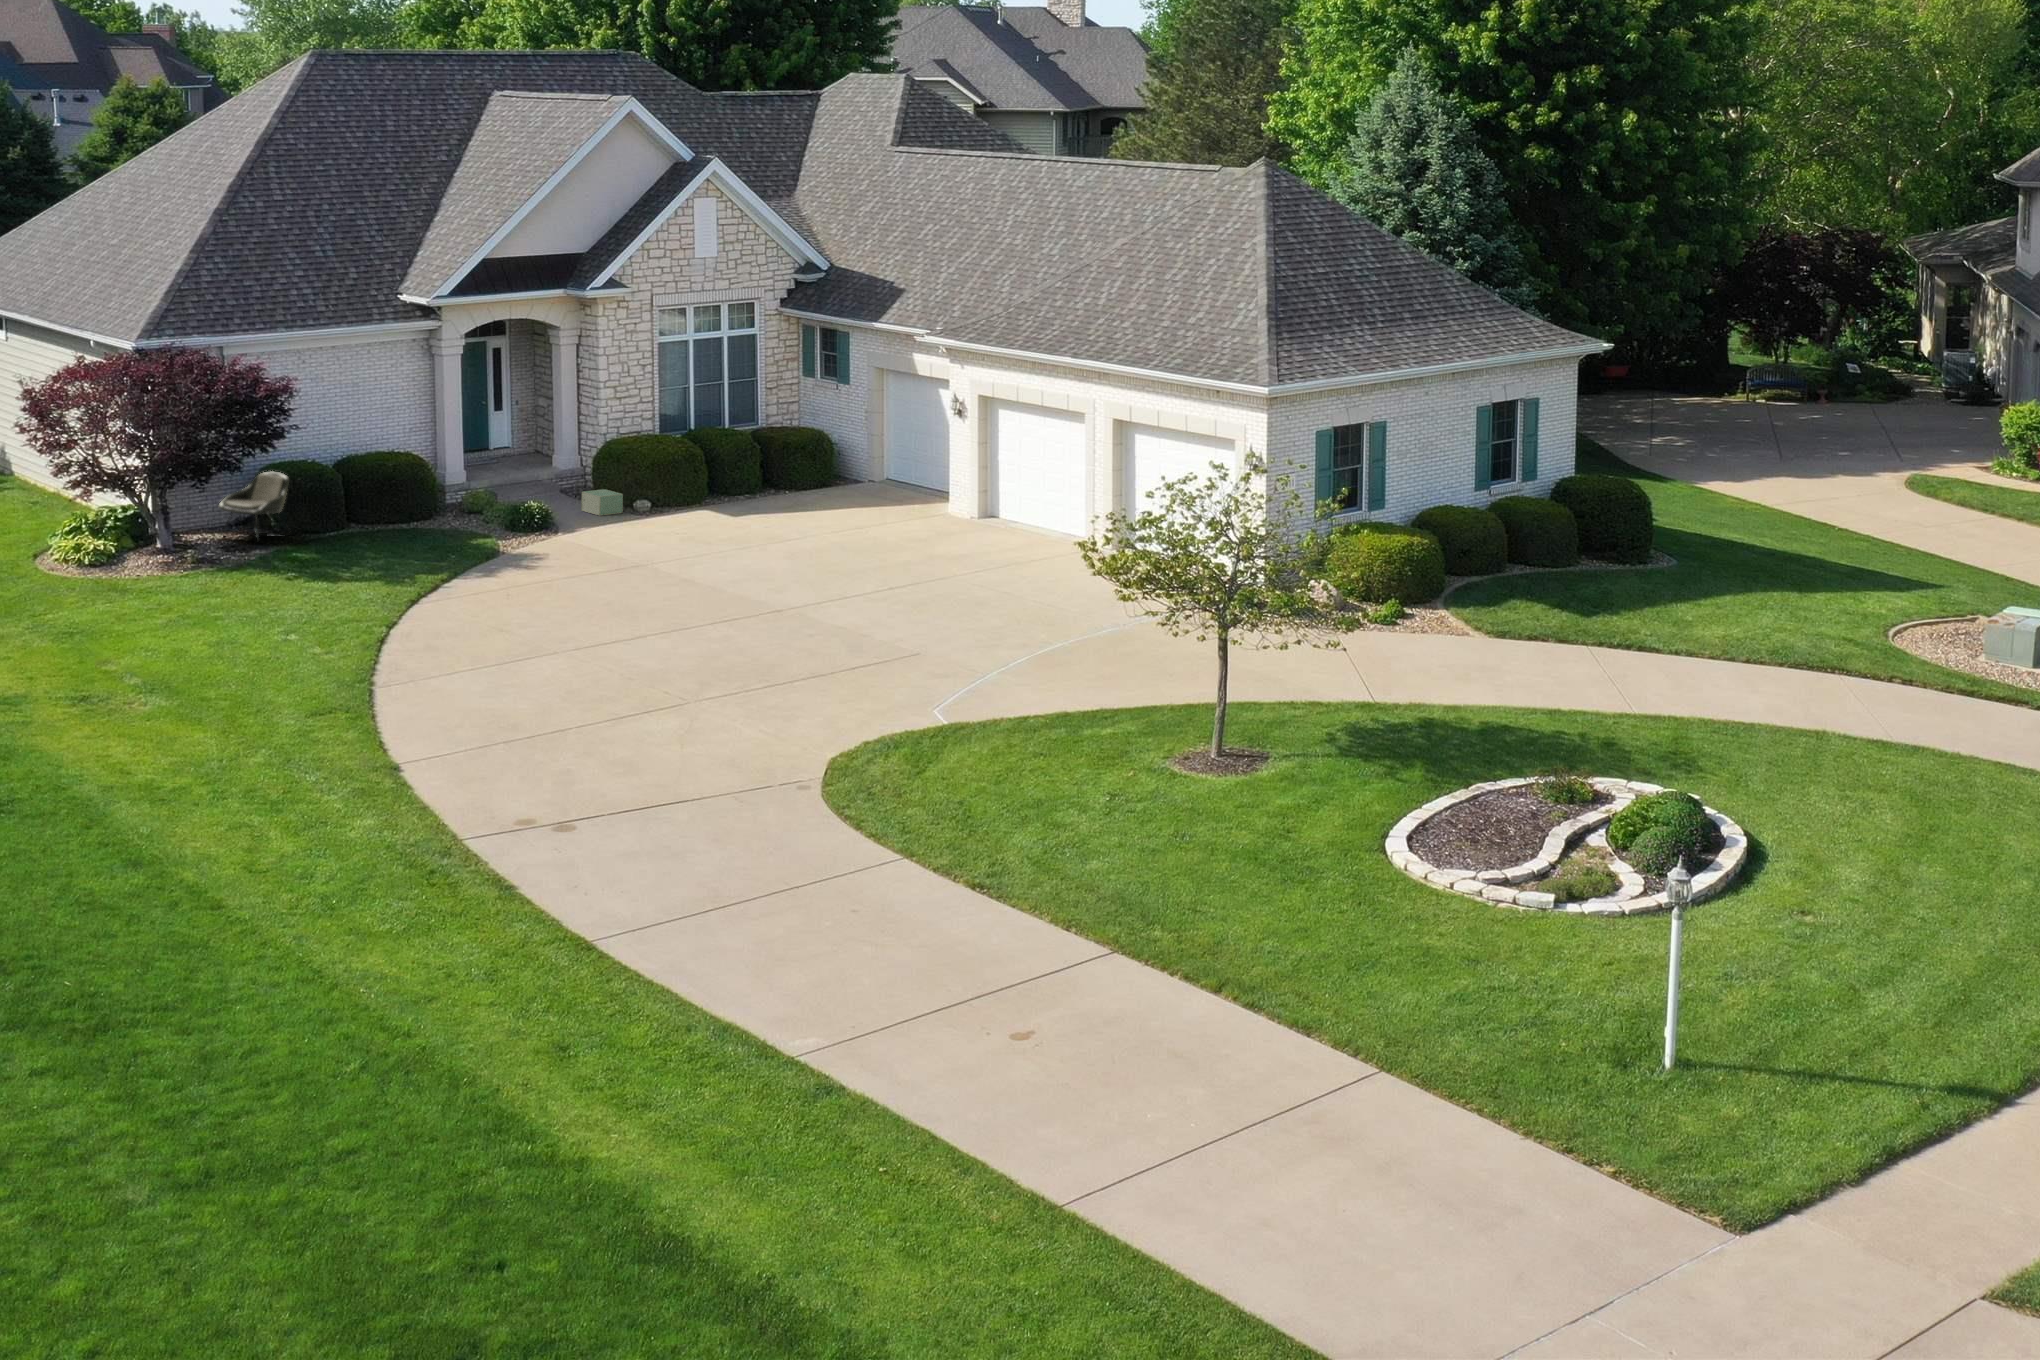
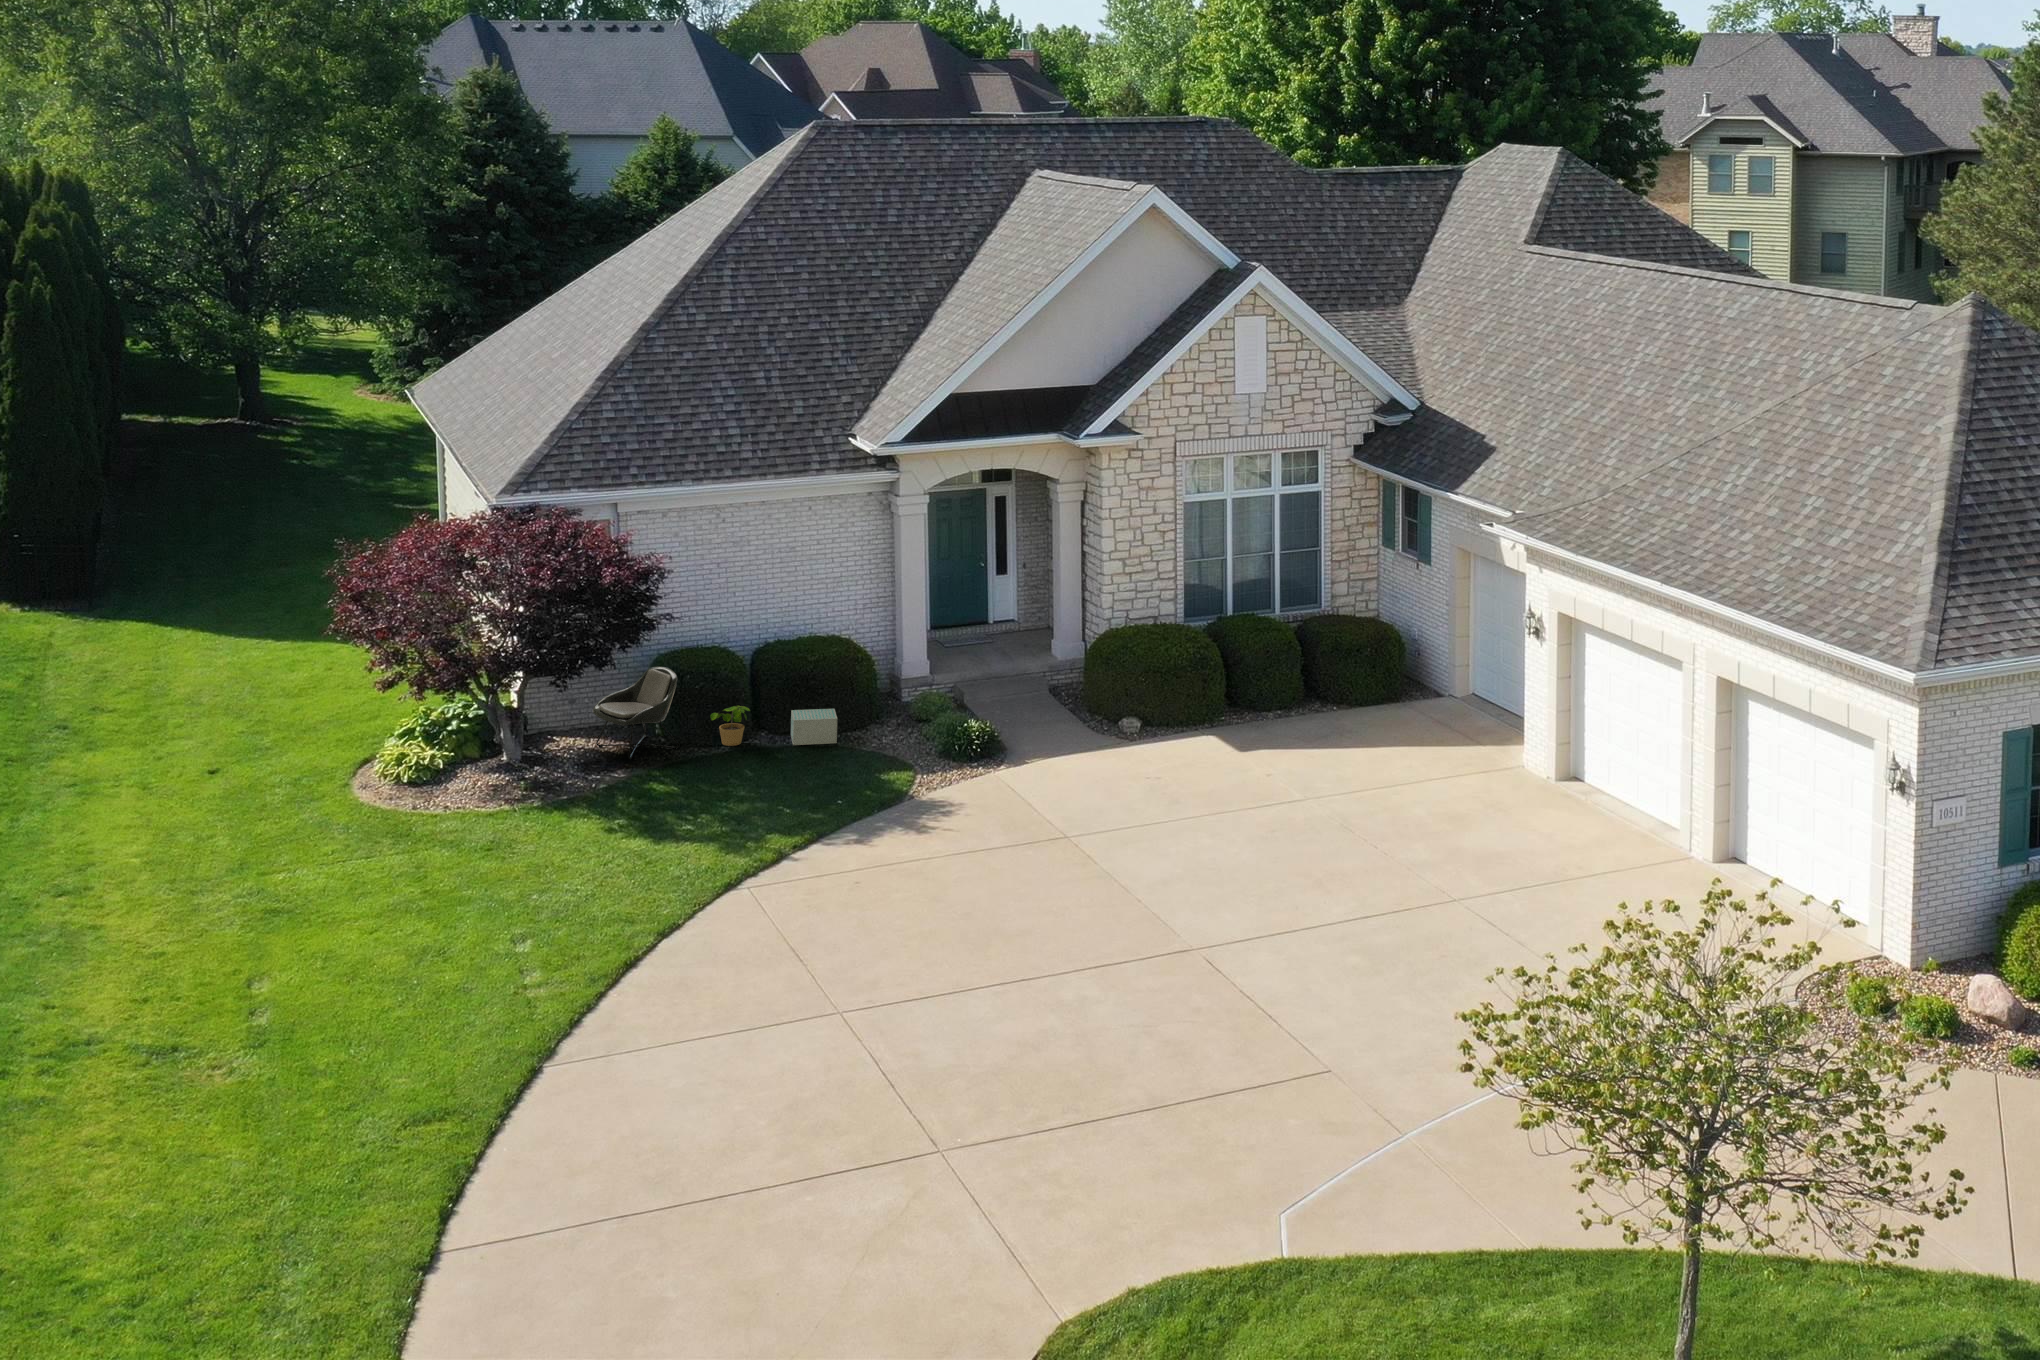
storage box: present [581,489,623,516] -> present [791,709,837,745]
potted plant: none [316,498,352,532] -> present [710,705,750,746]

